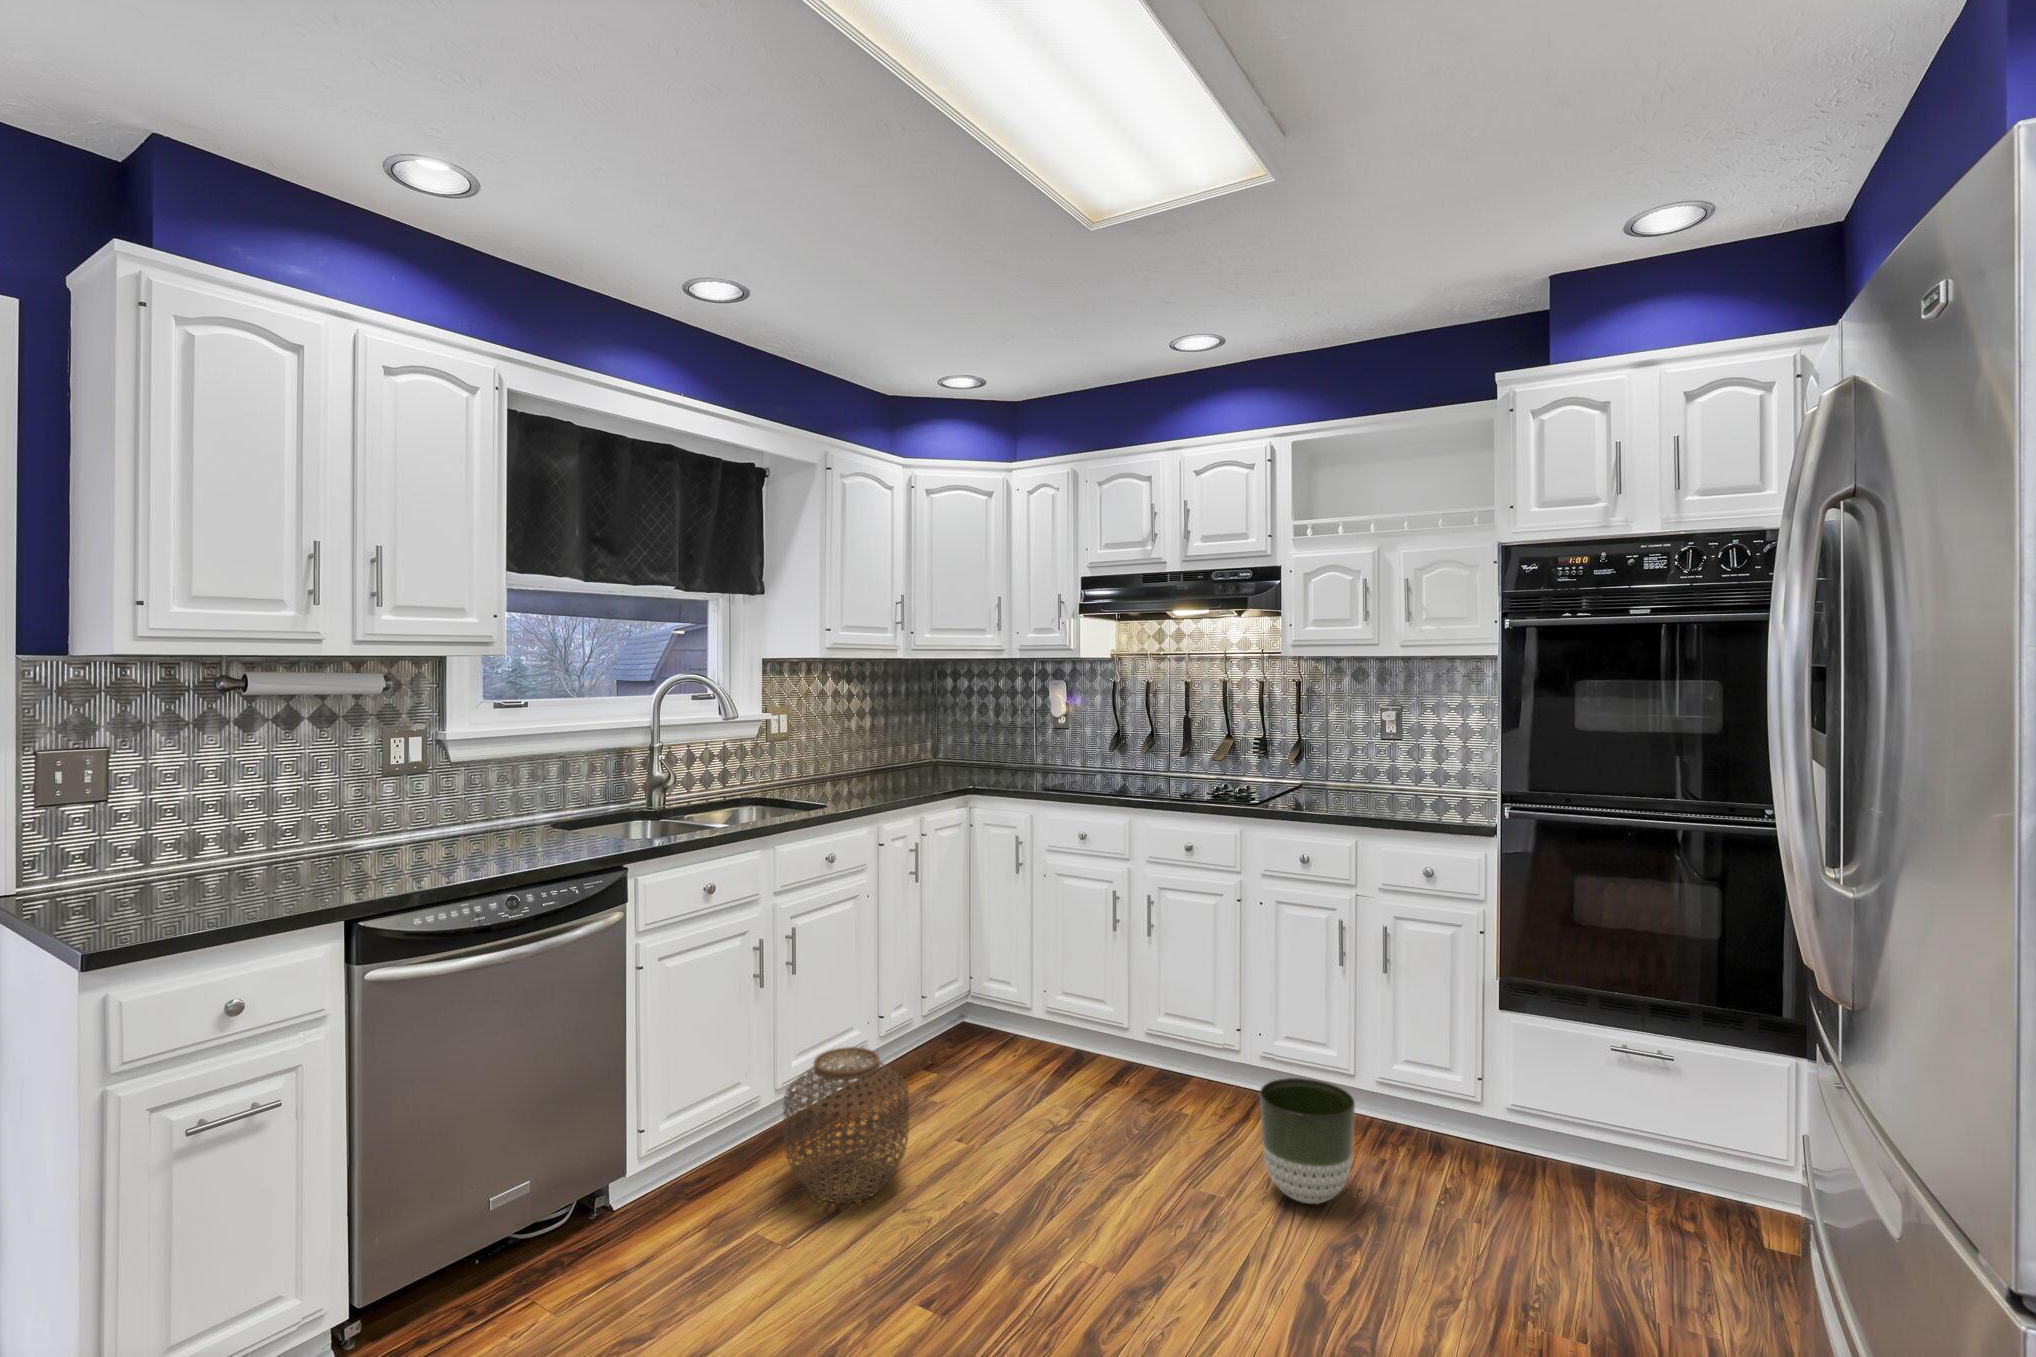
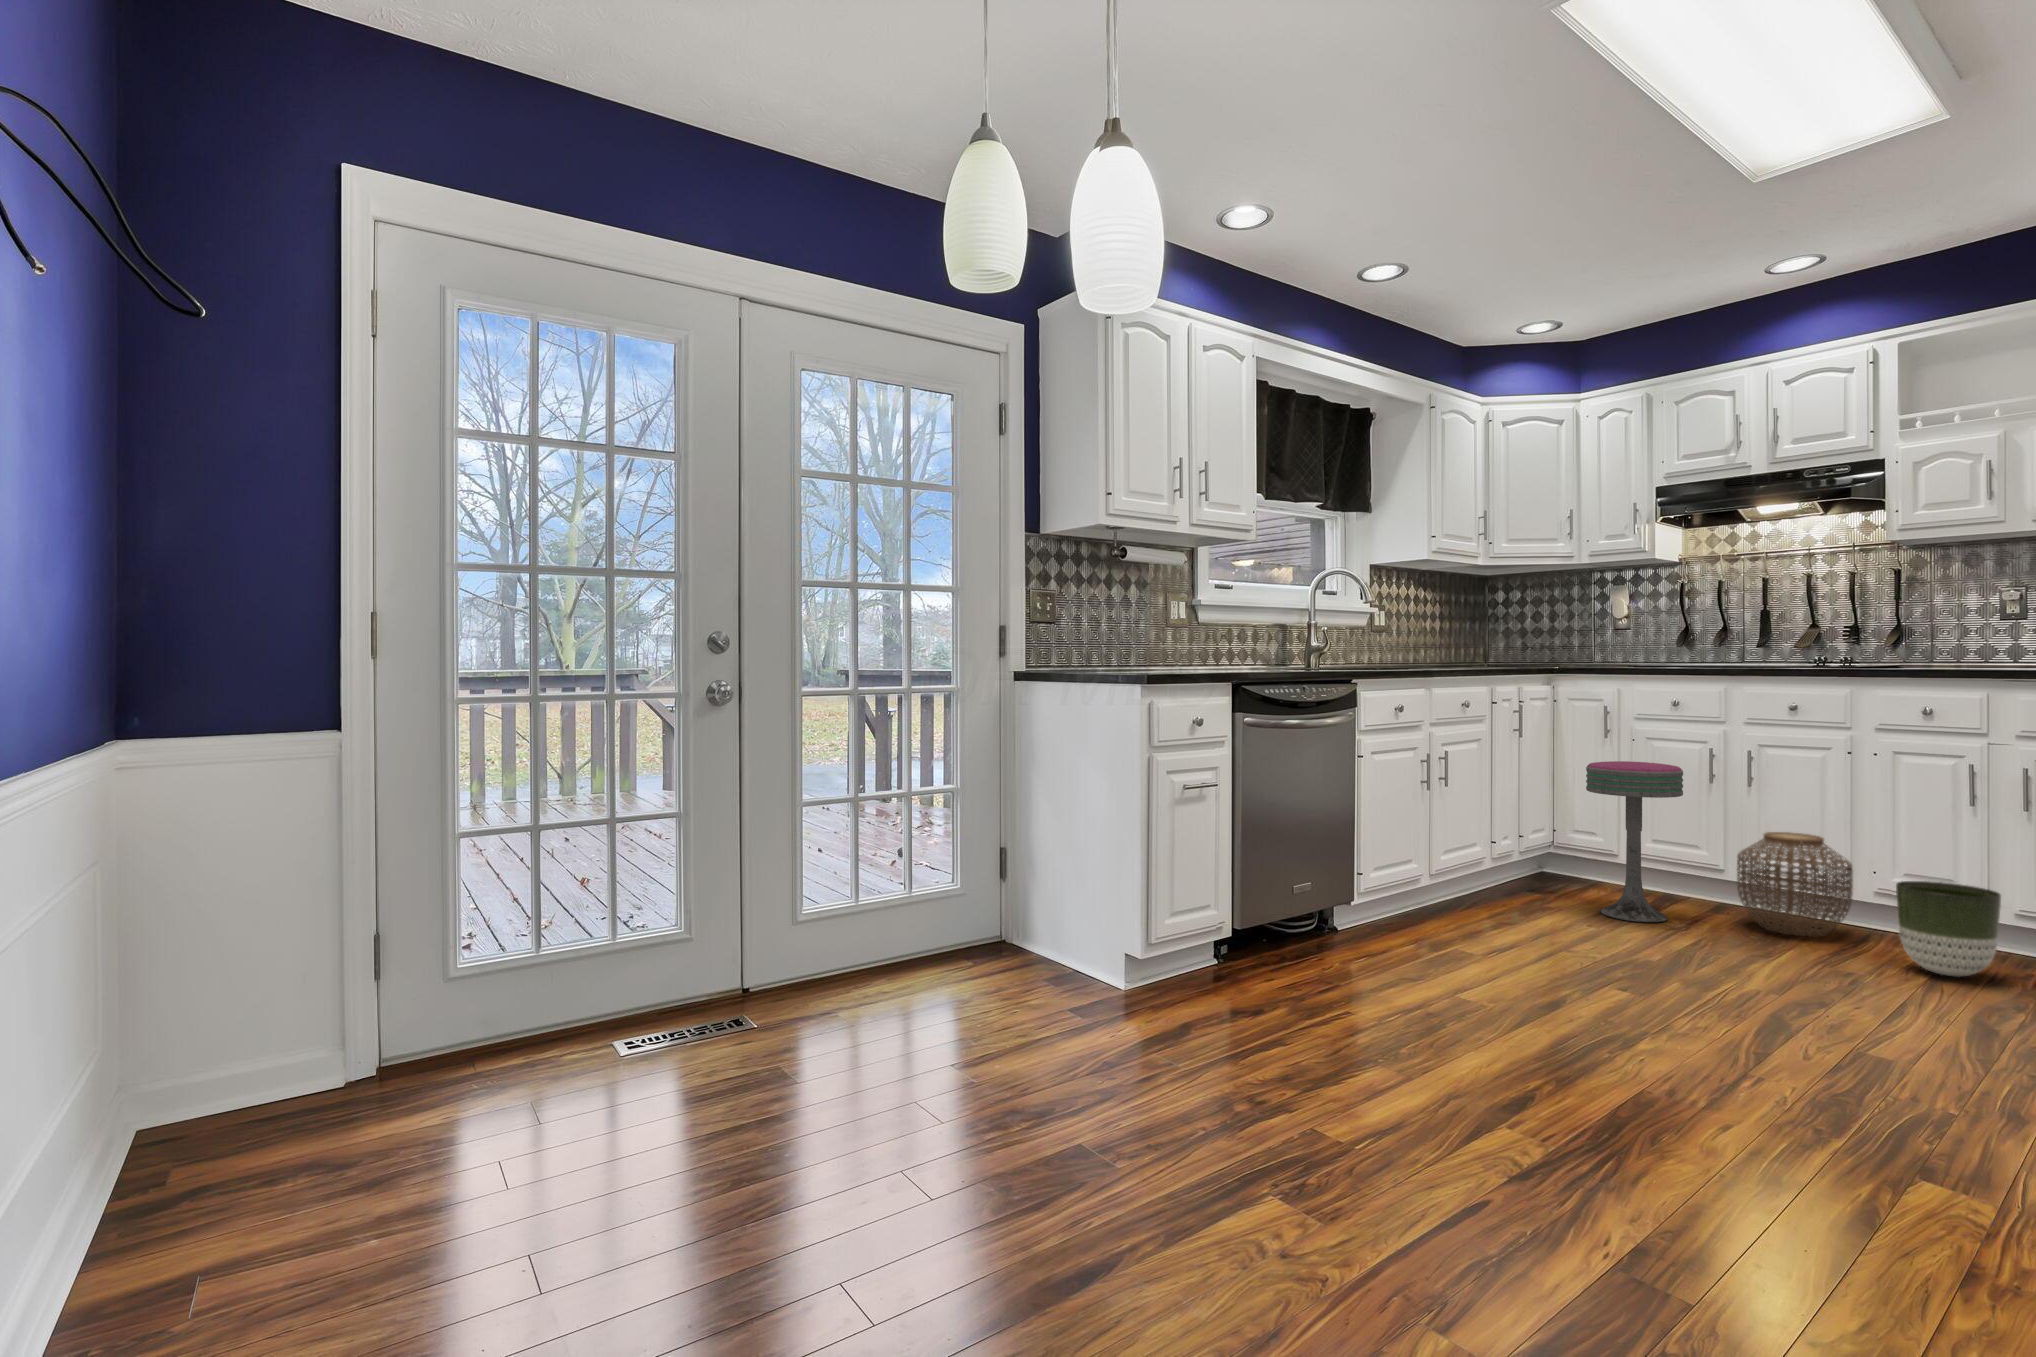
bar stool: none [970,919,1071,1129] -> present [1586,761,1683,922]
woven basket: present [783,1047,909,1203] -> present [1737,832,1853,936]

